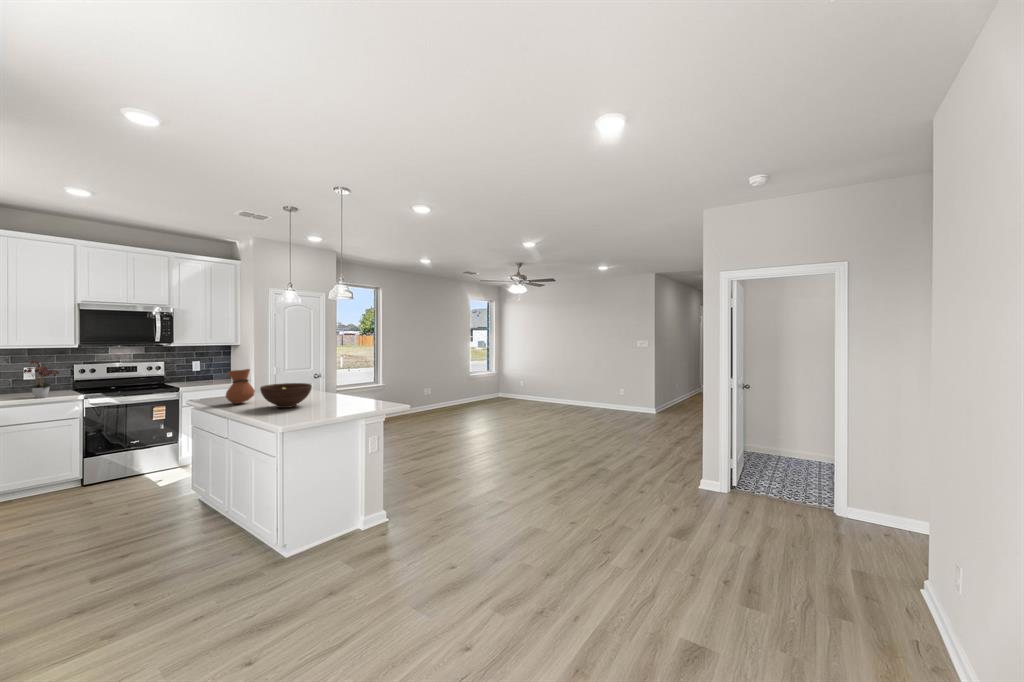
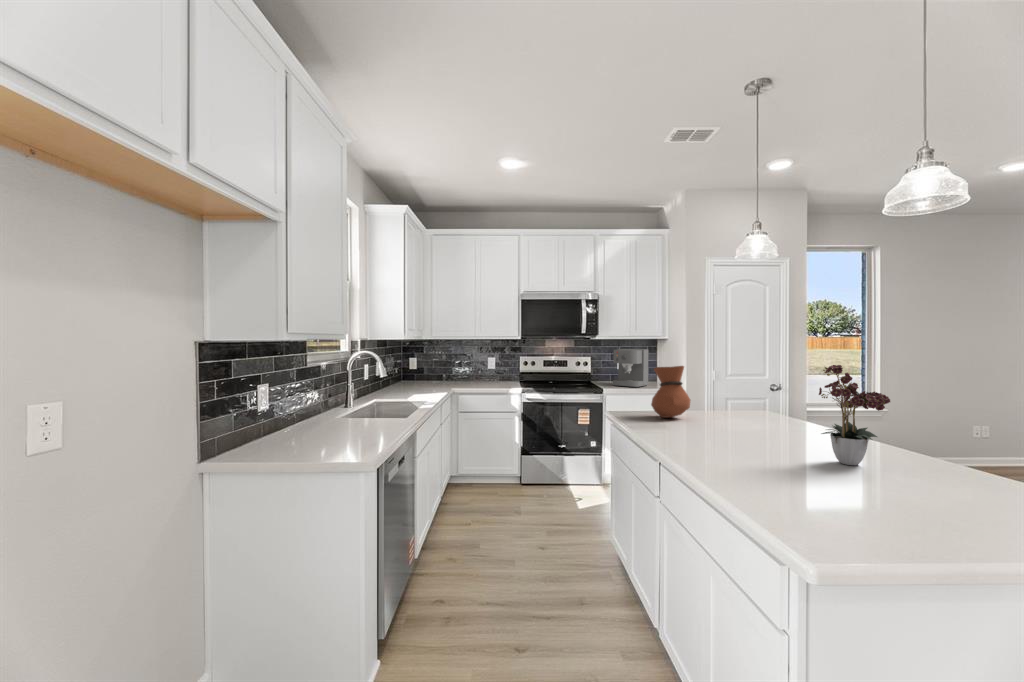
coffee maker: none [188,354,223,385] -> present [613,349,648,387]
flower arrangement: present [24,360,59,398] -> present [819,365,890,465]
fruit bowl: present [260,383,312,408] -> none [701,393,790,437]

